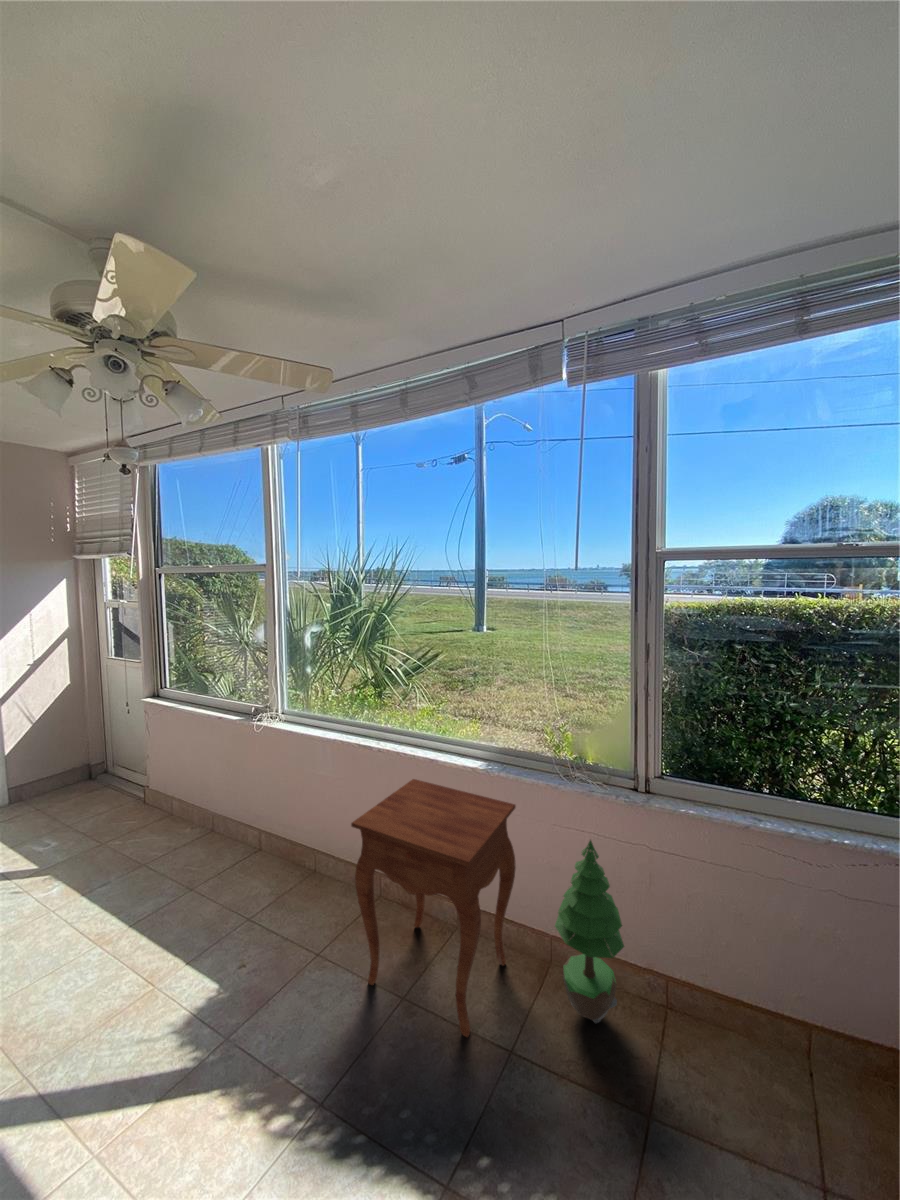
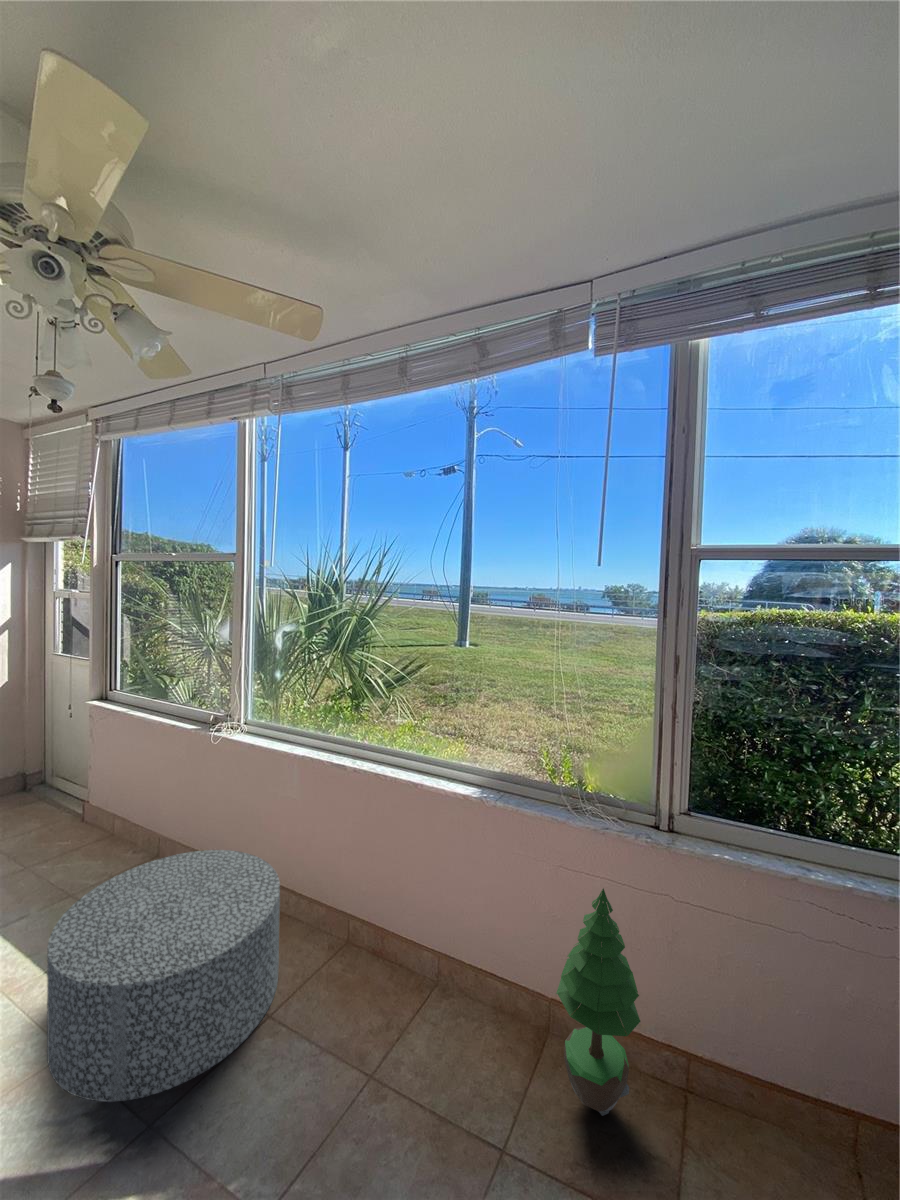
side table: present [351,779,516,1037] -> none [317,807,514,1131]
ottoman: none [133,821,322,1024] -> present [47,850,280,1102]

